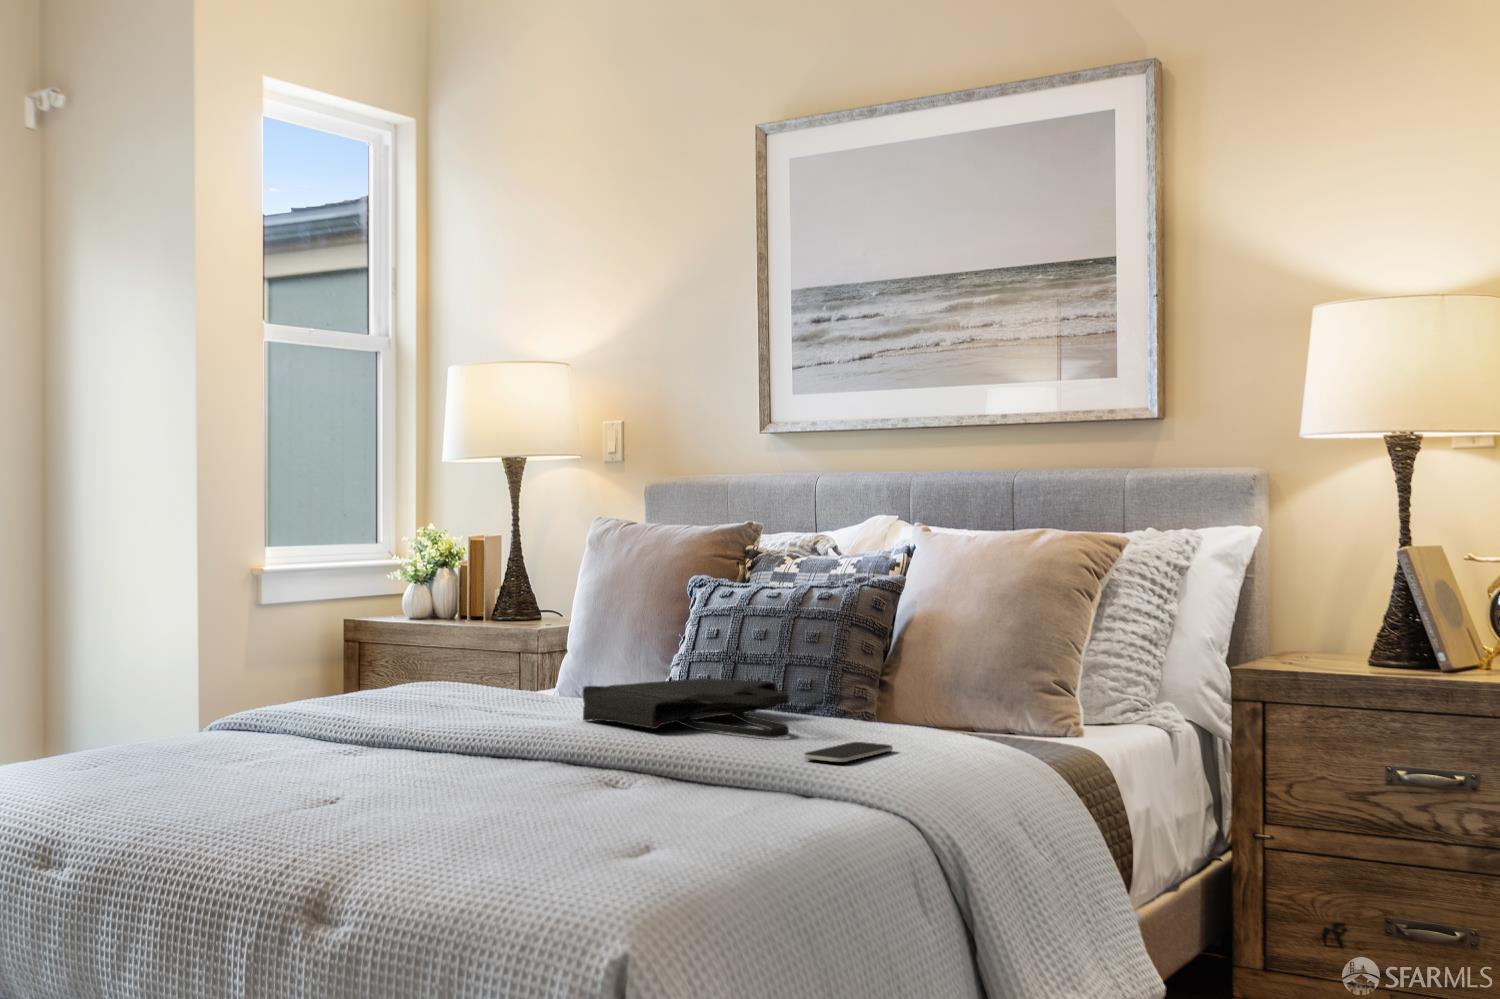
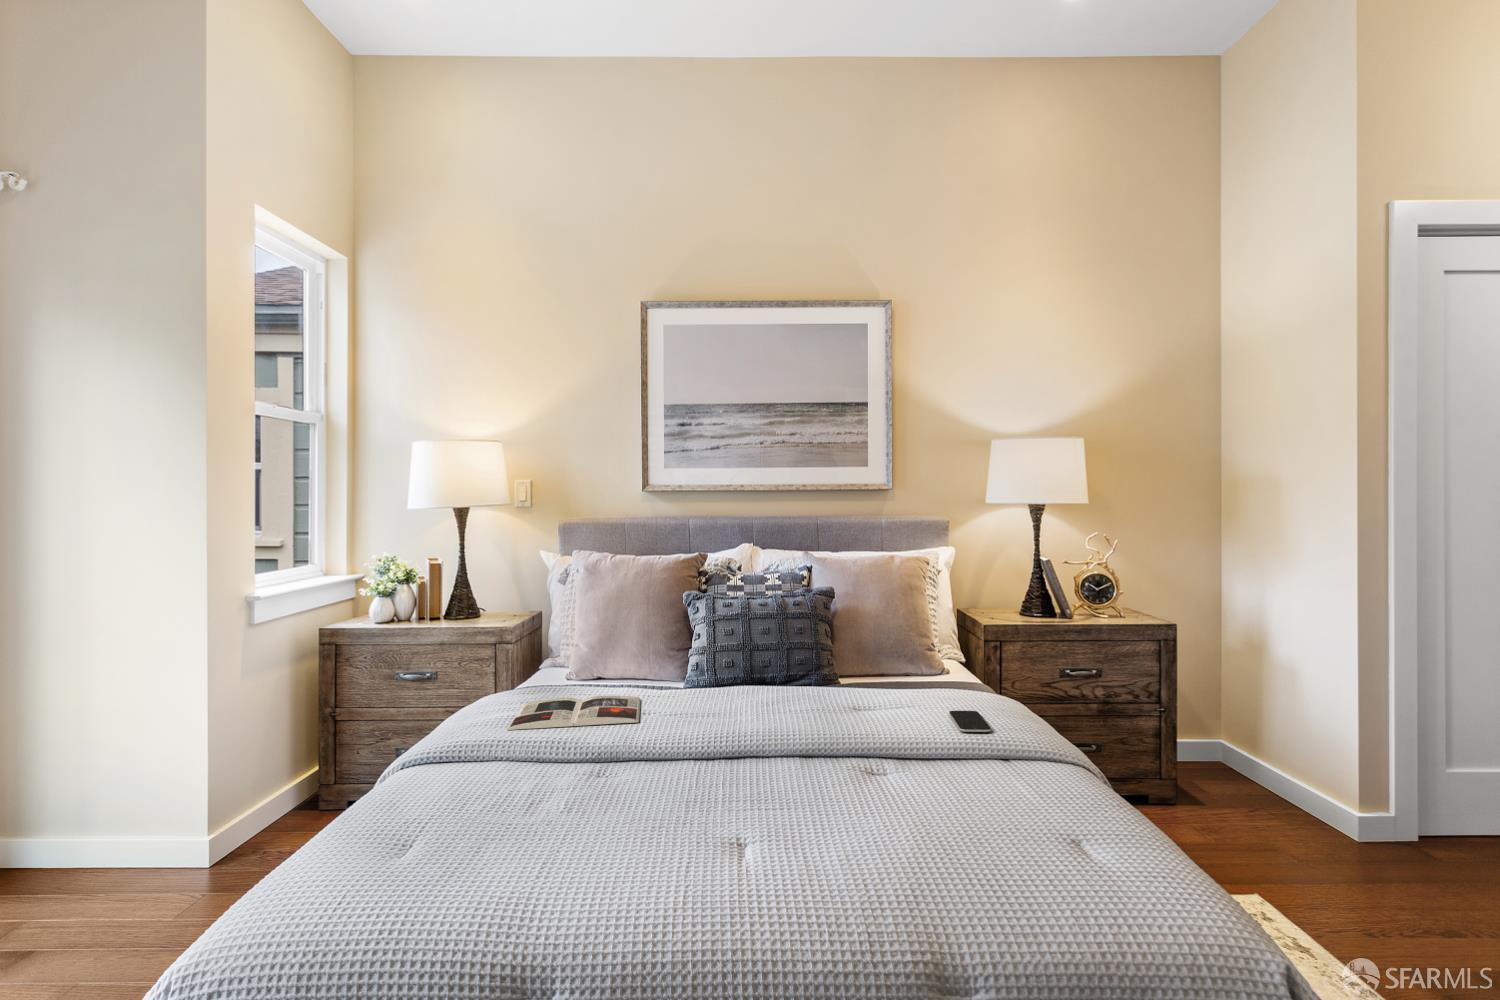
tote bag: present [583,678,789,738] -> none [736,669,894,718]
magazine: none [321,688,520,714] -> present [507,695,640,730]

